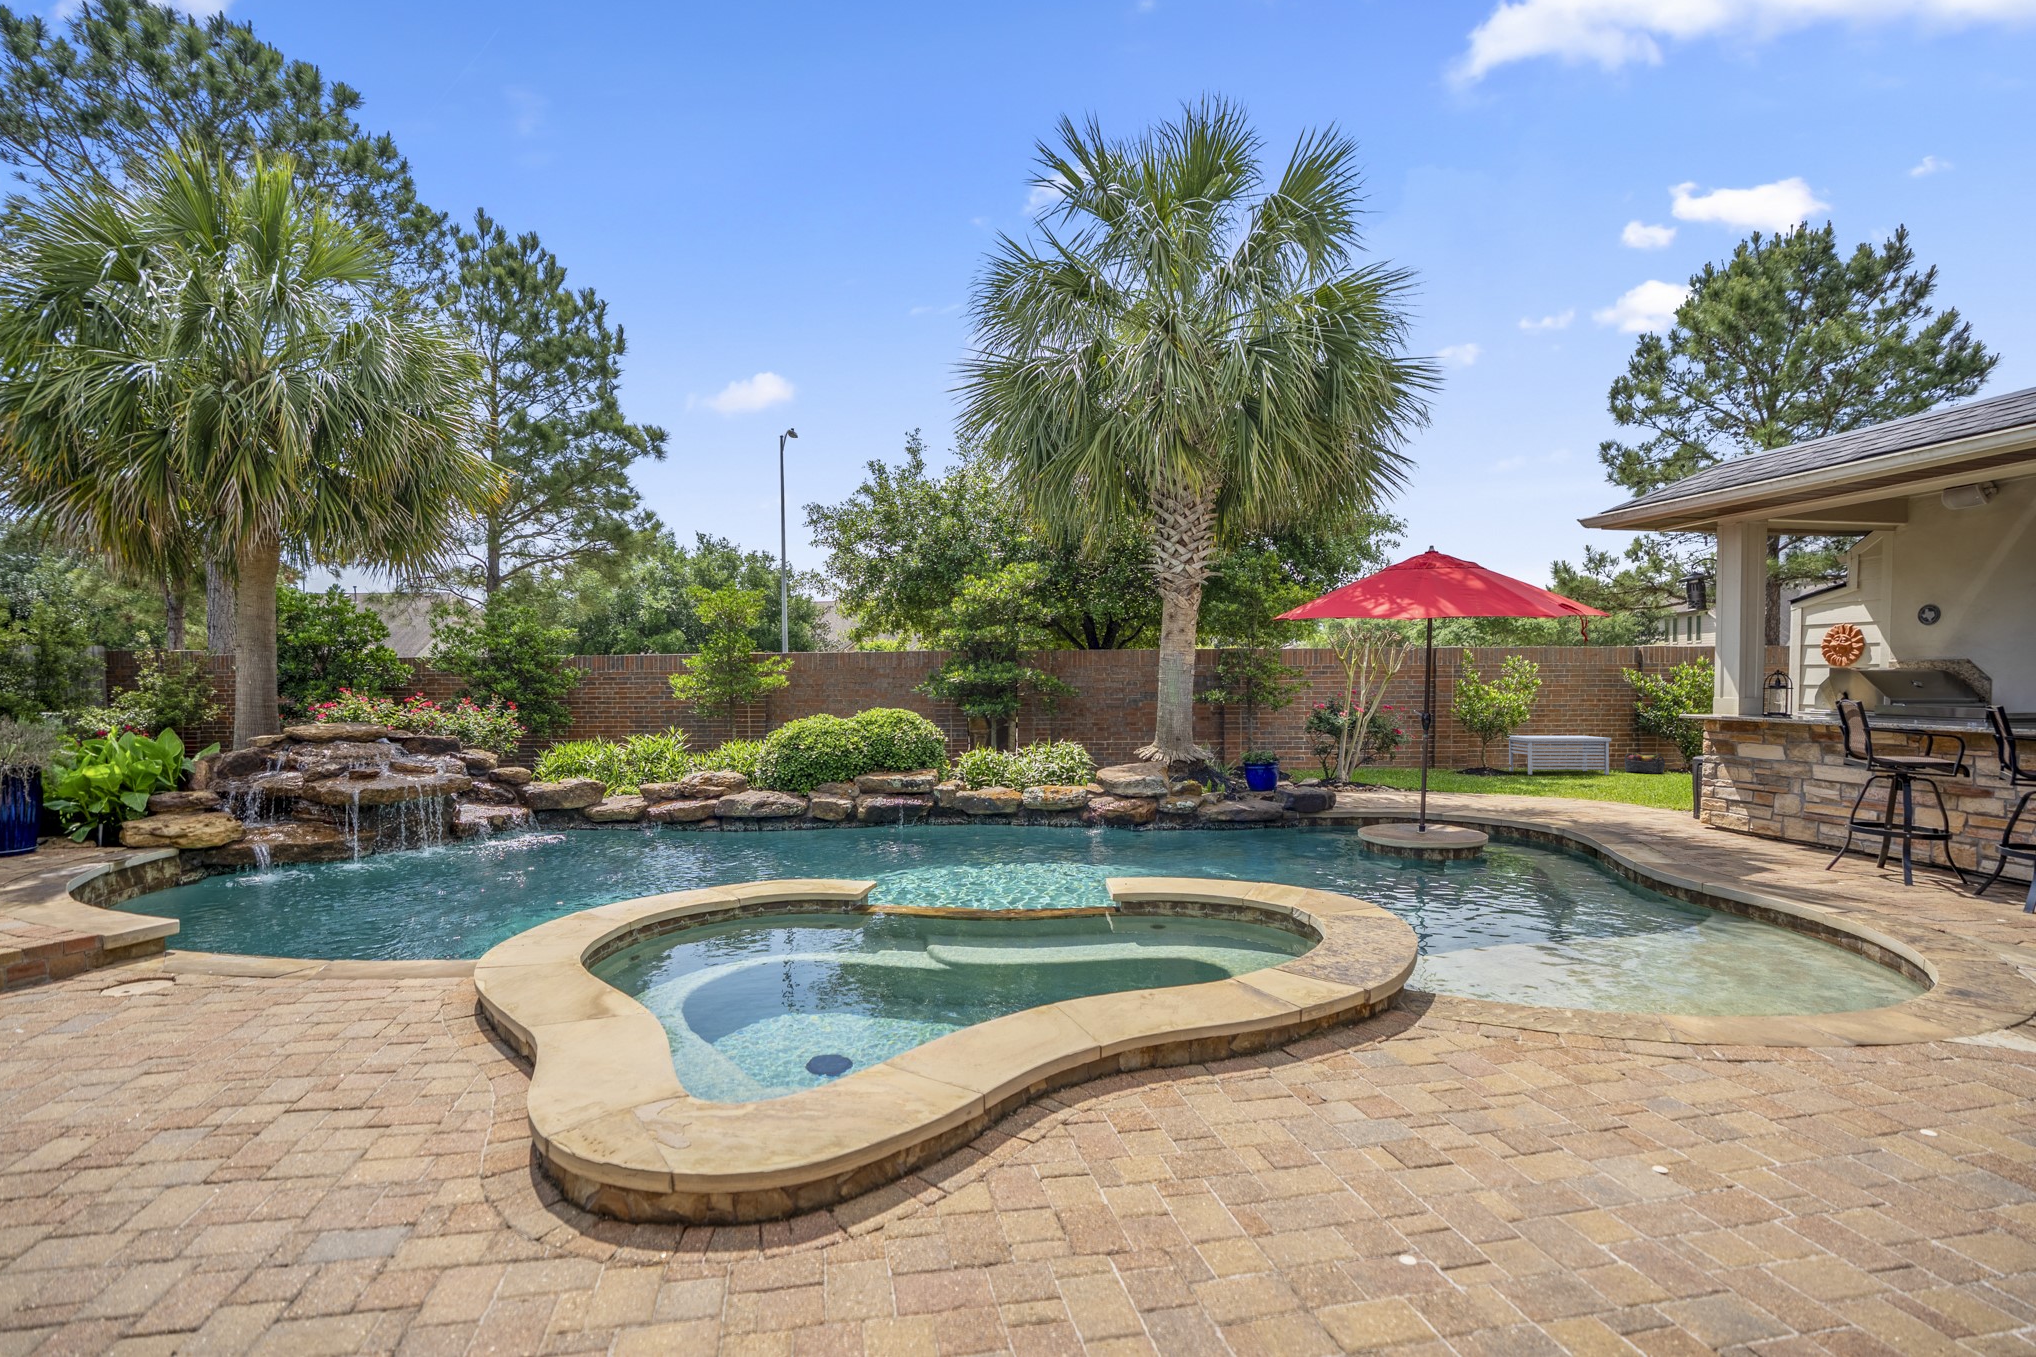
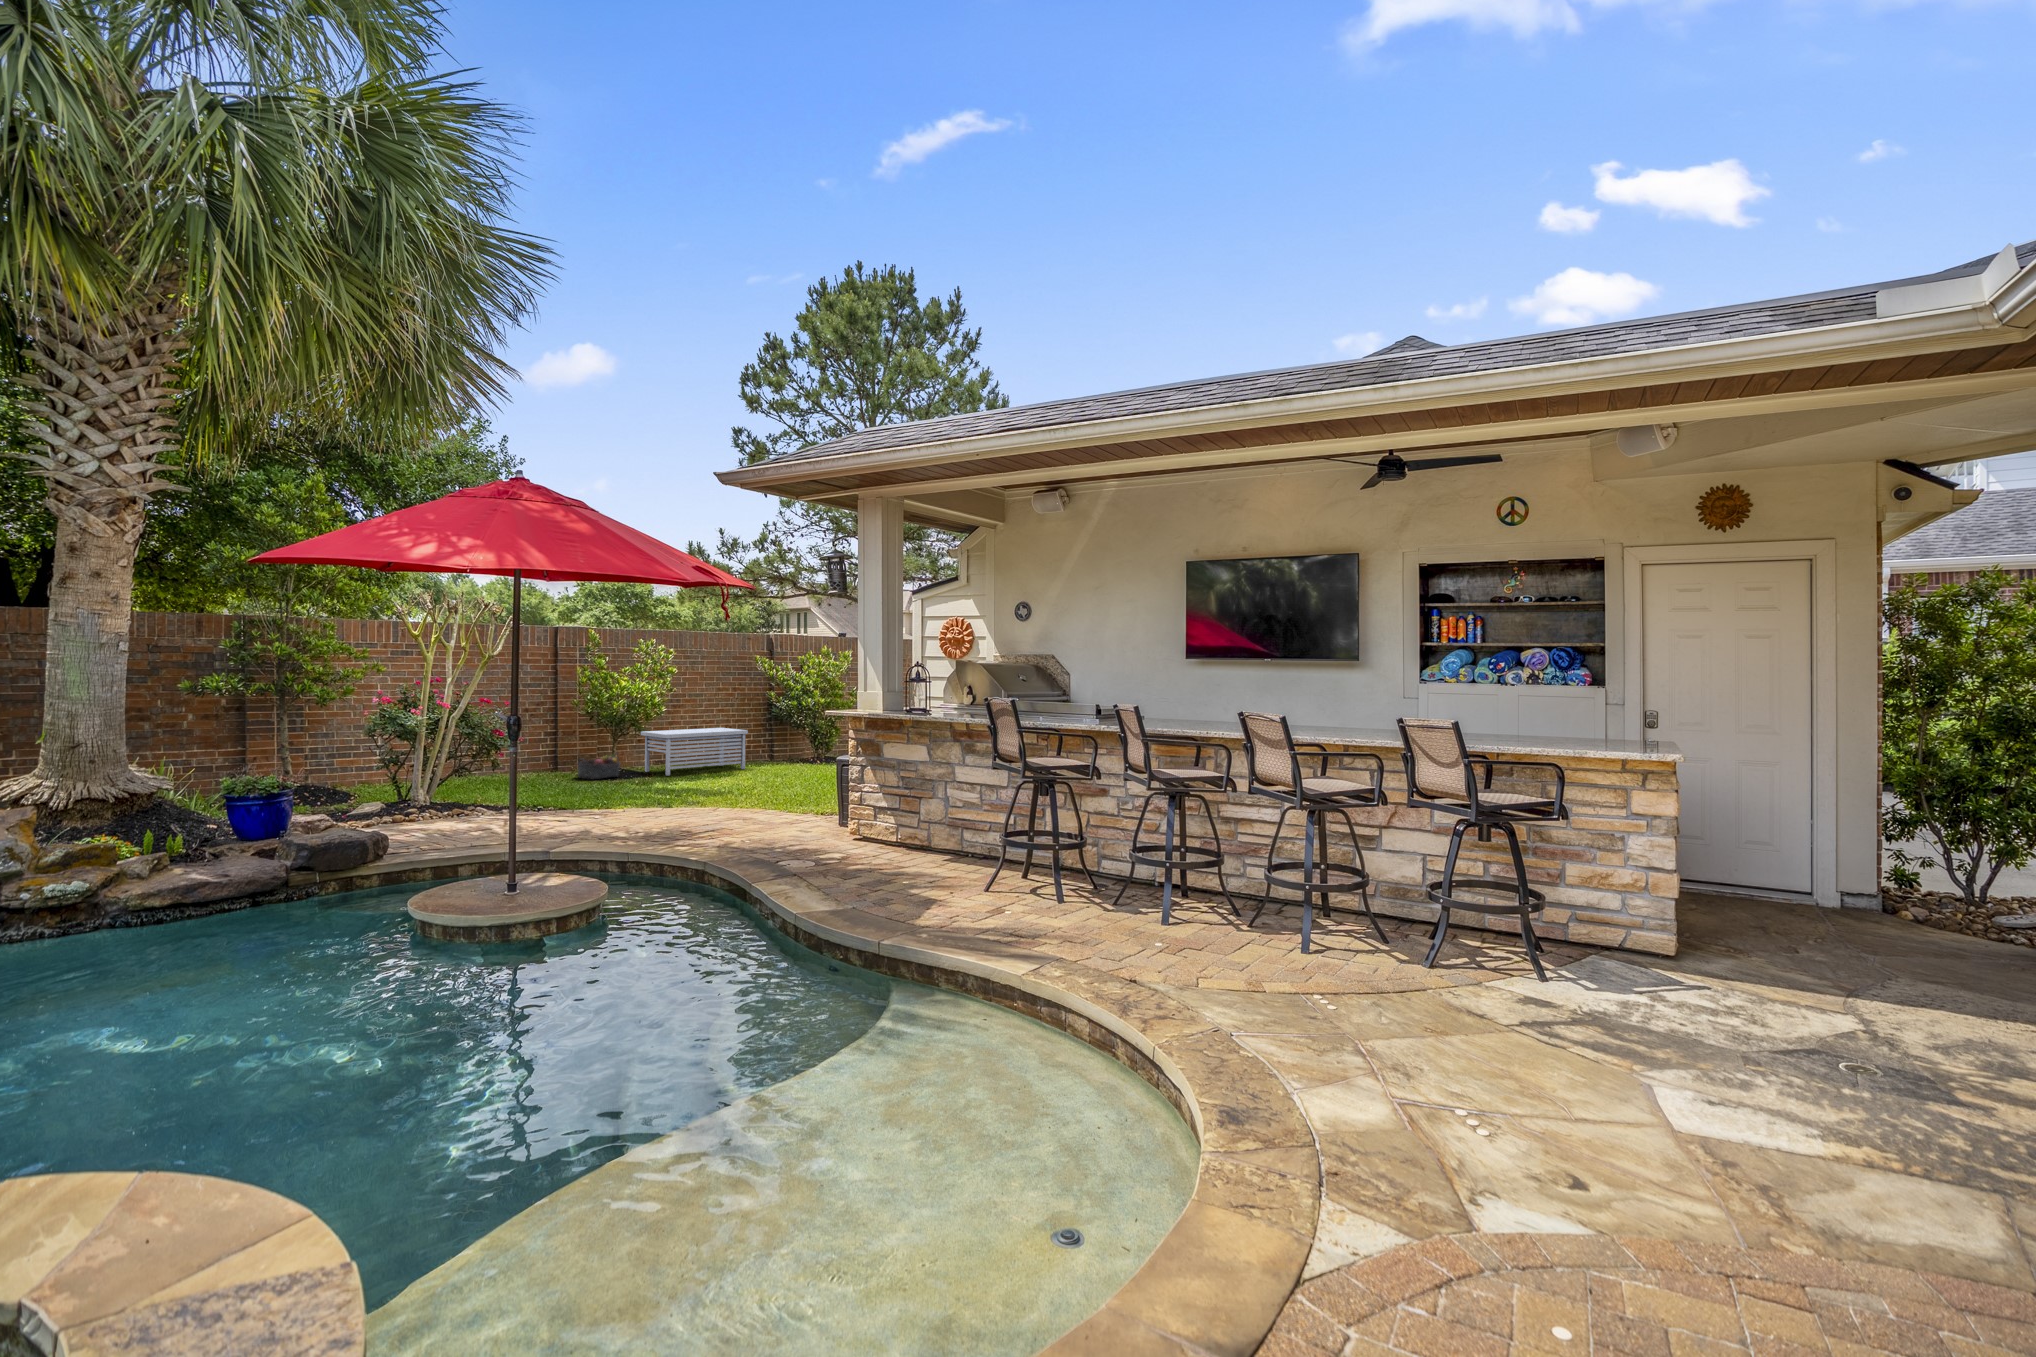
basket: present [1624,753,1665,774] -> present [578,753,620,779]

